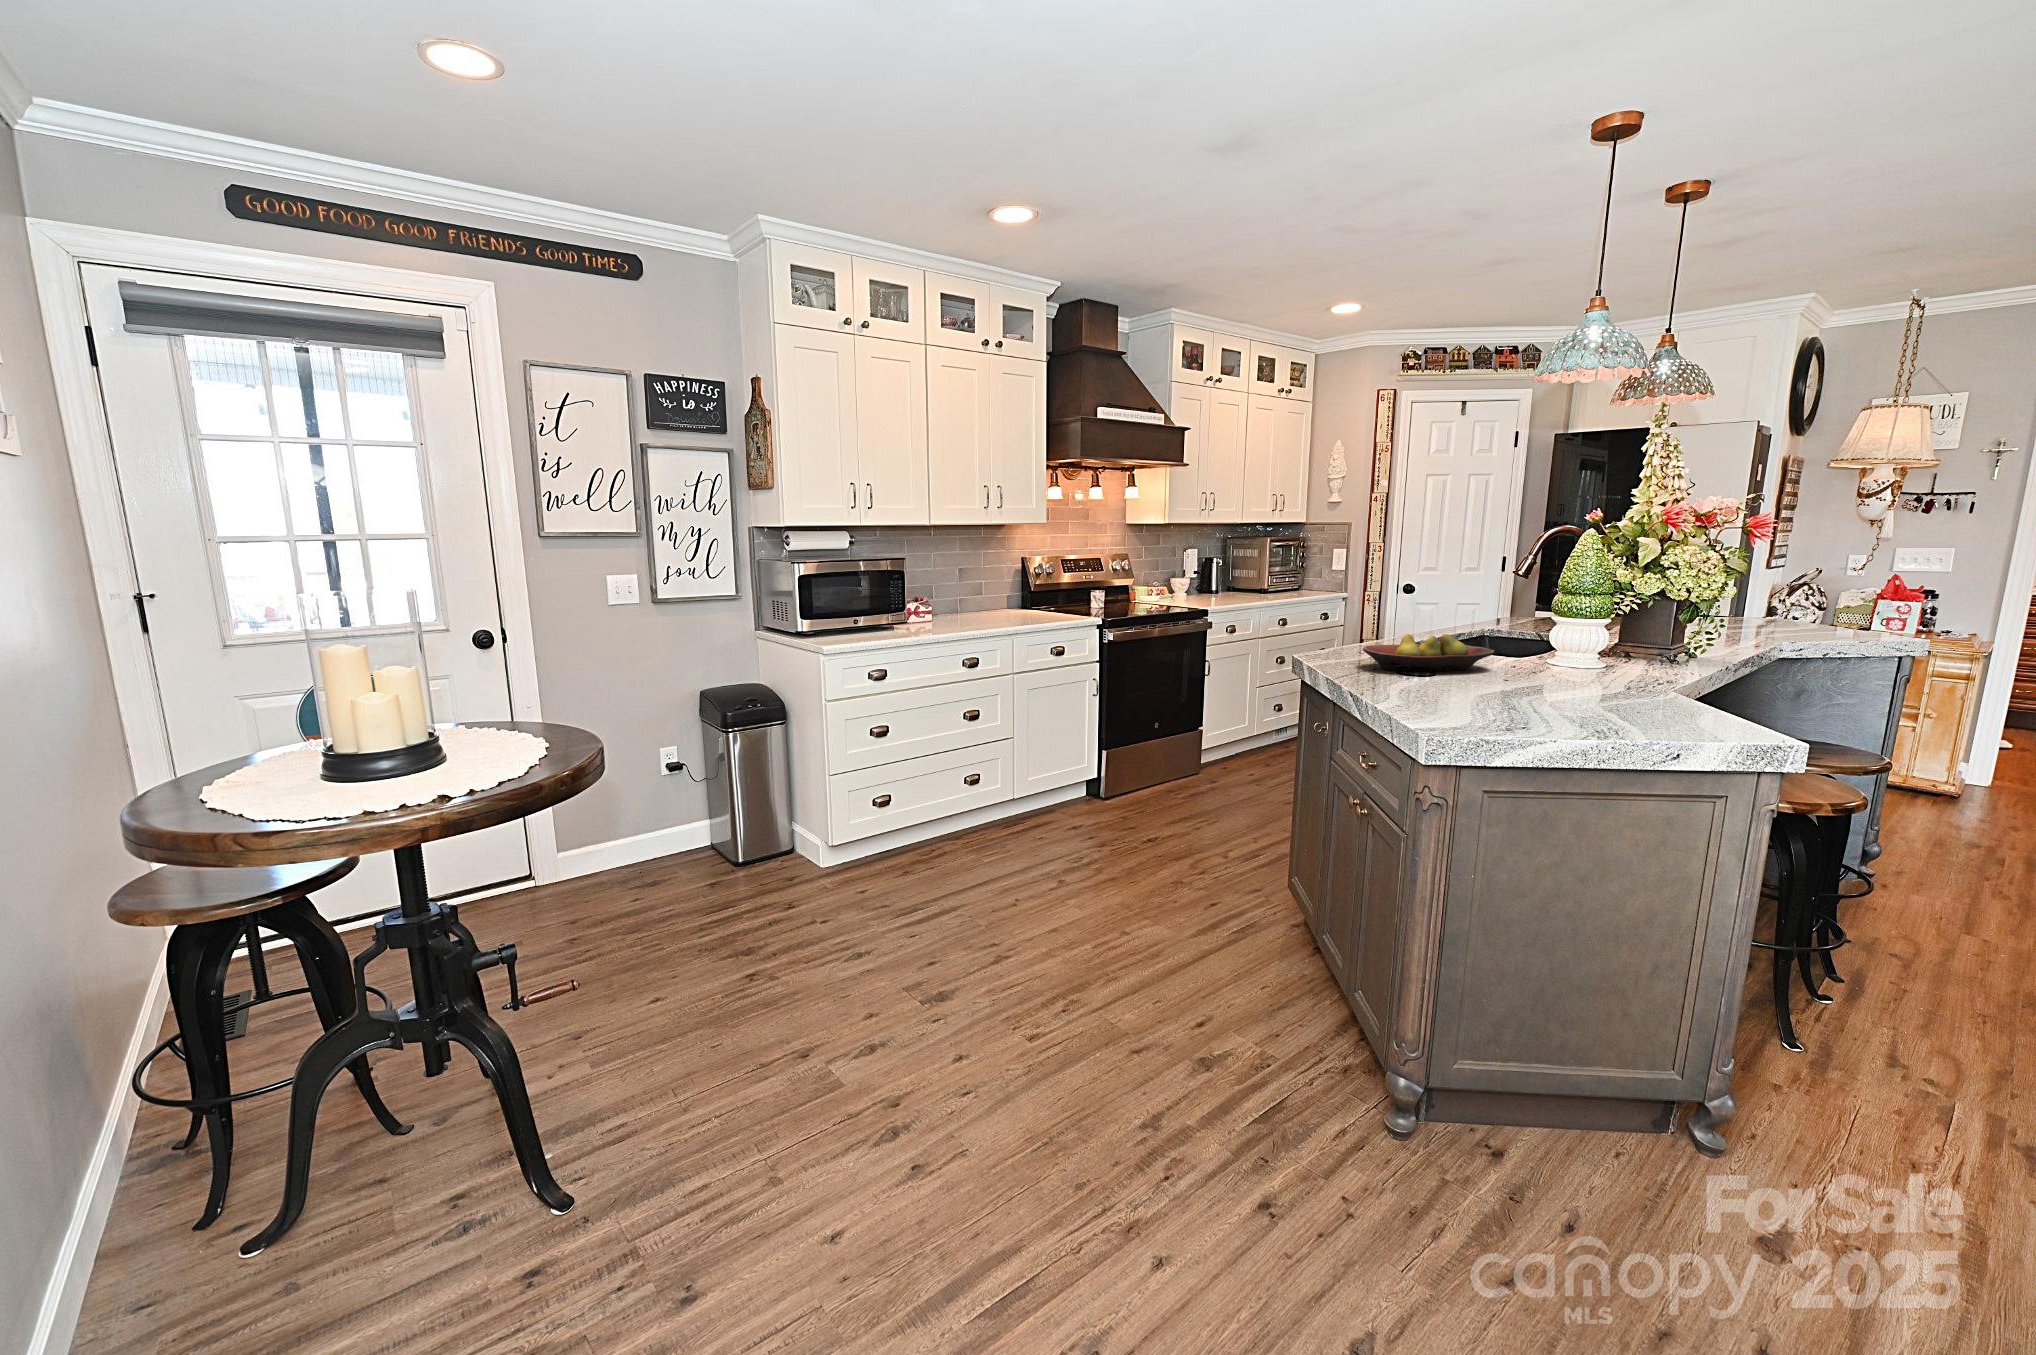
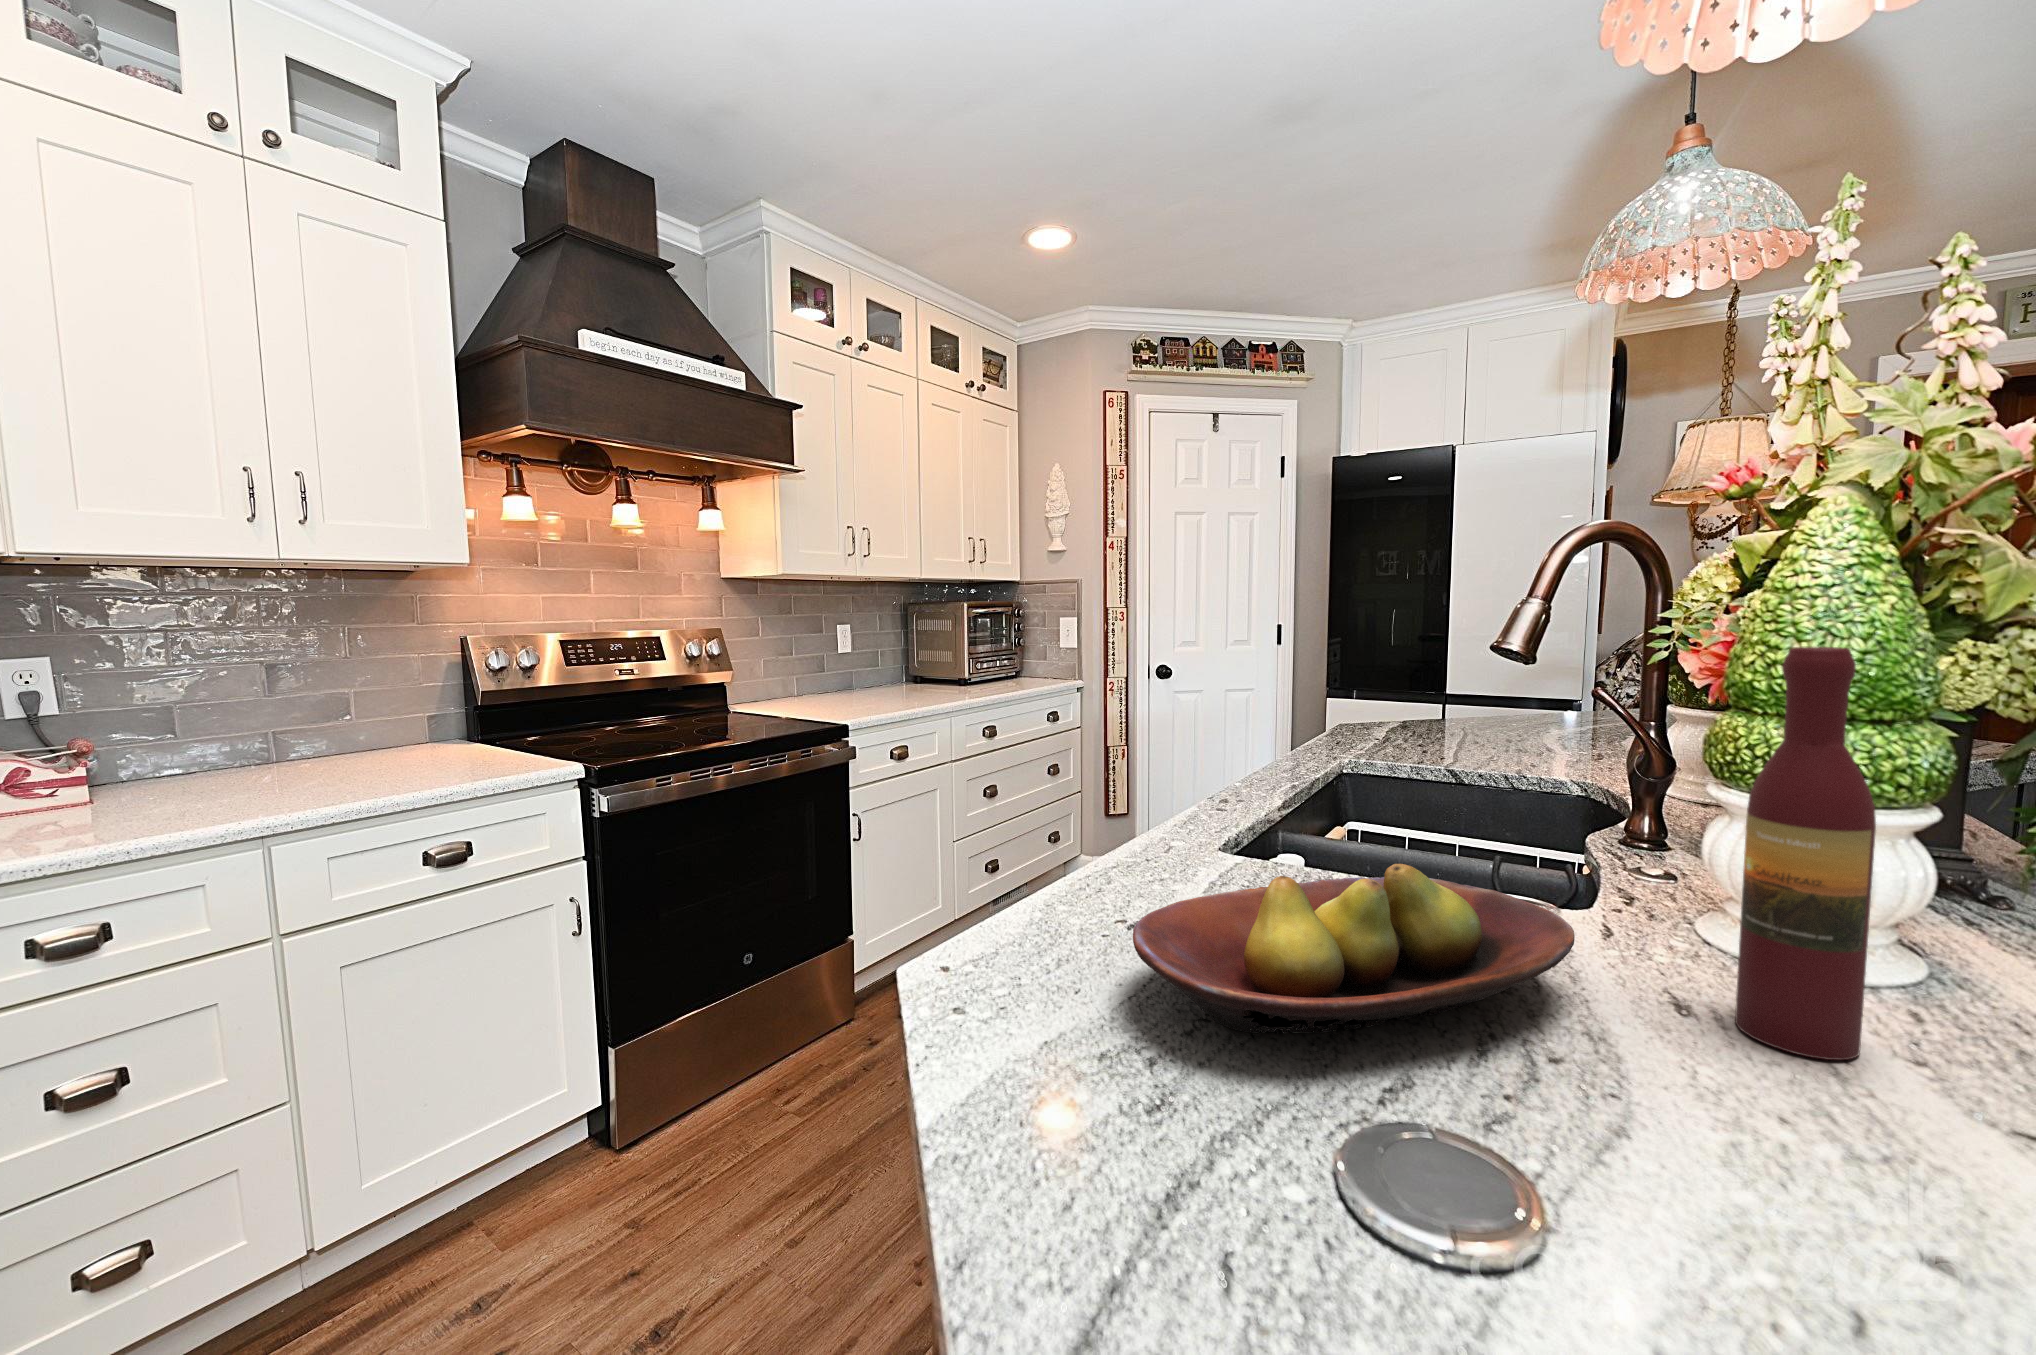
wine bottle: none [1532,574,1566,678] -> present [1735,647,1876,1060]

